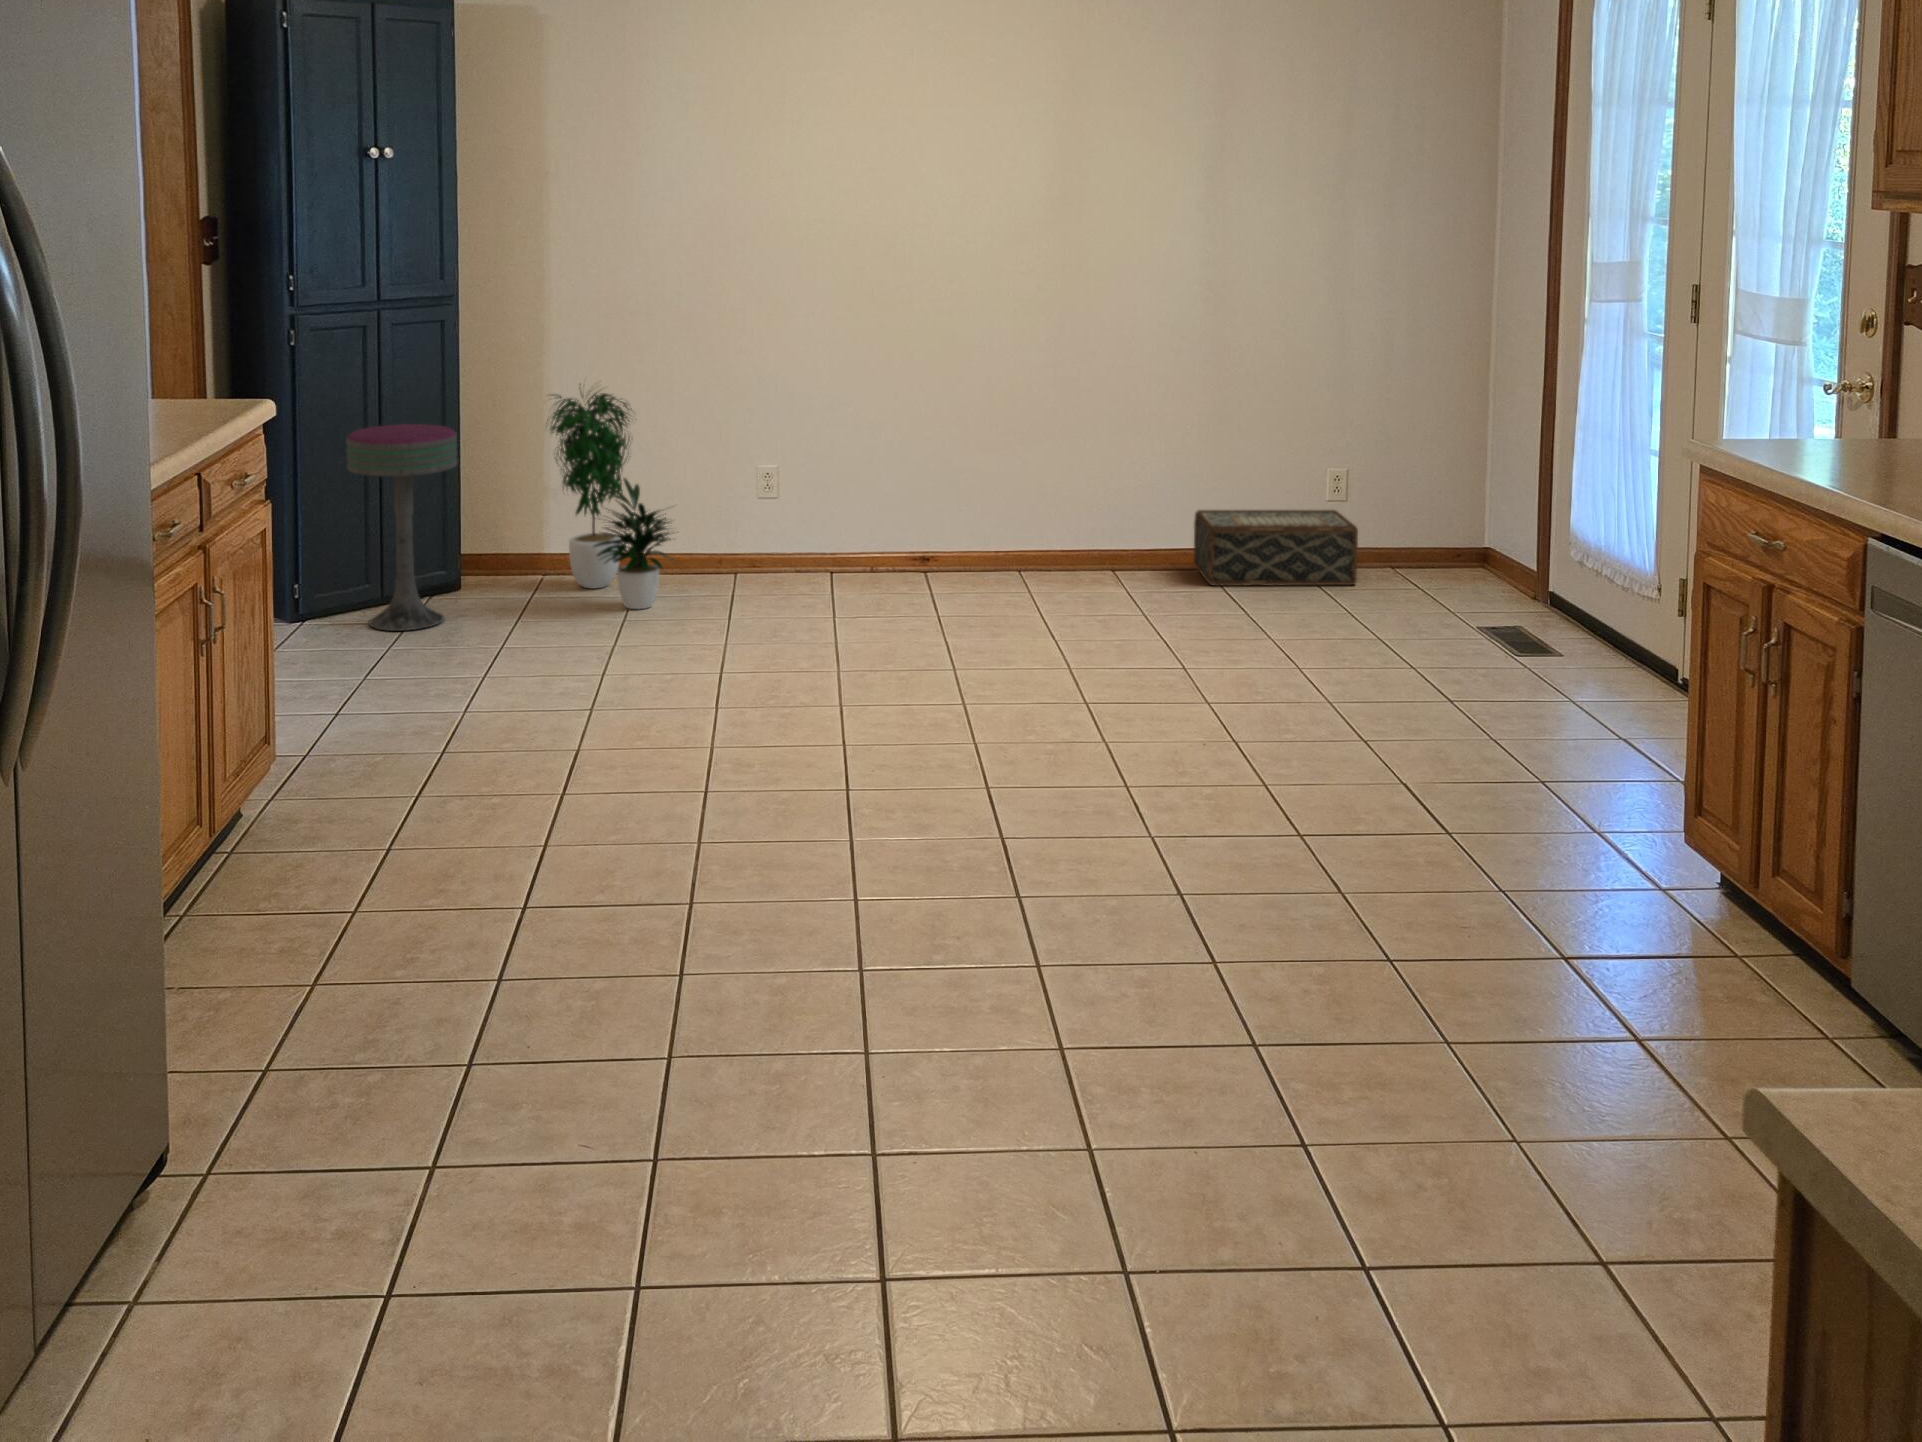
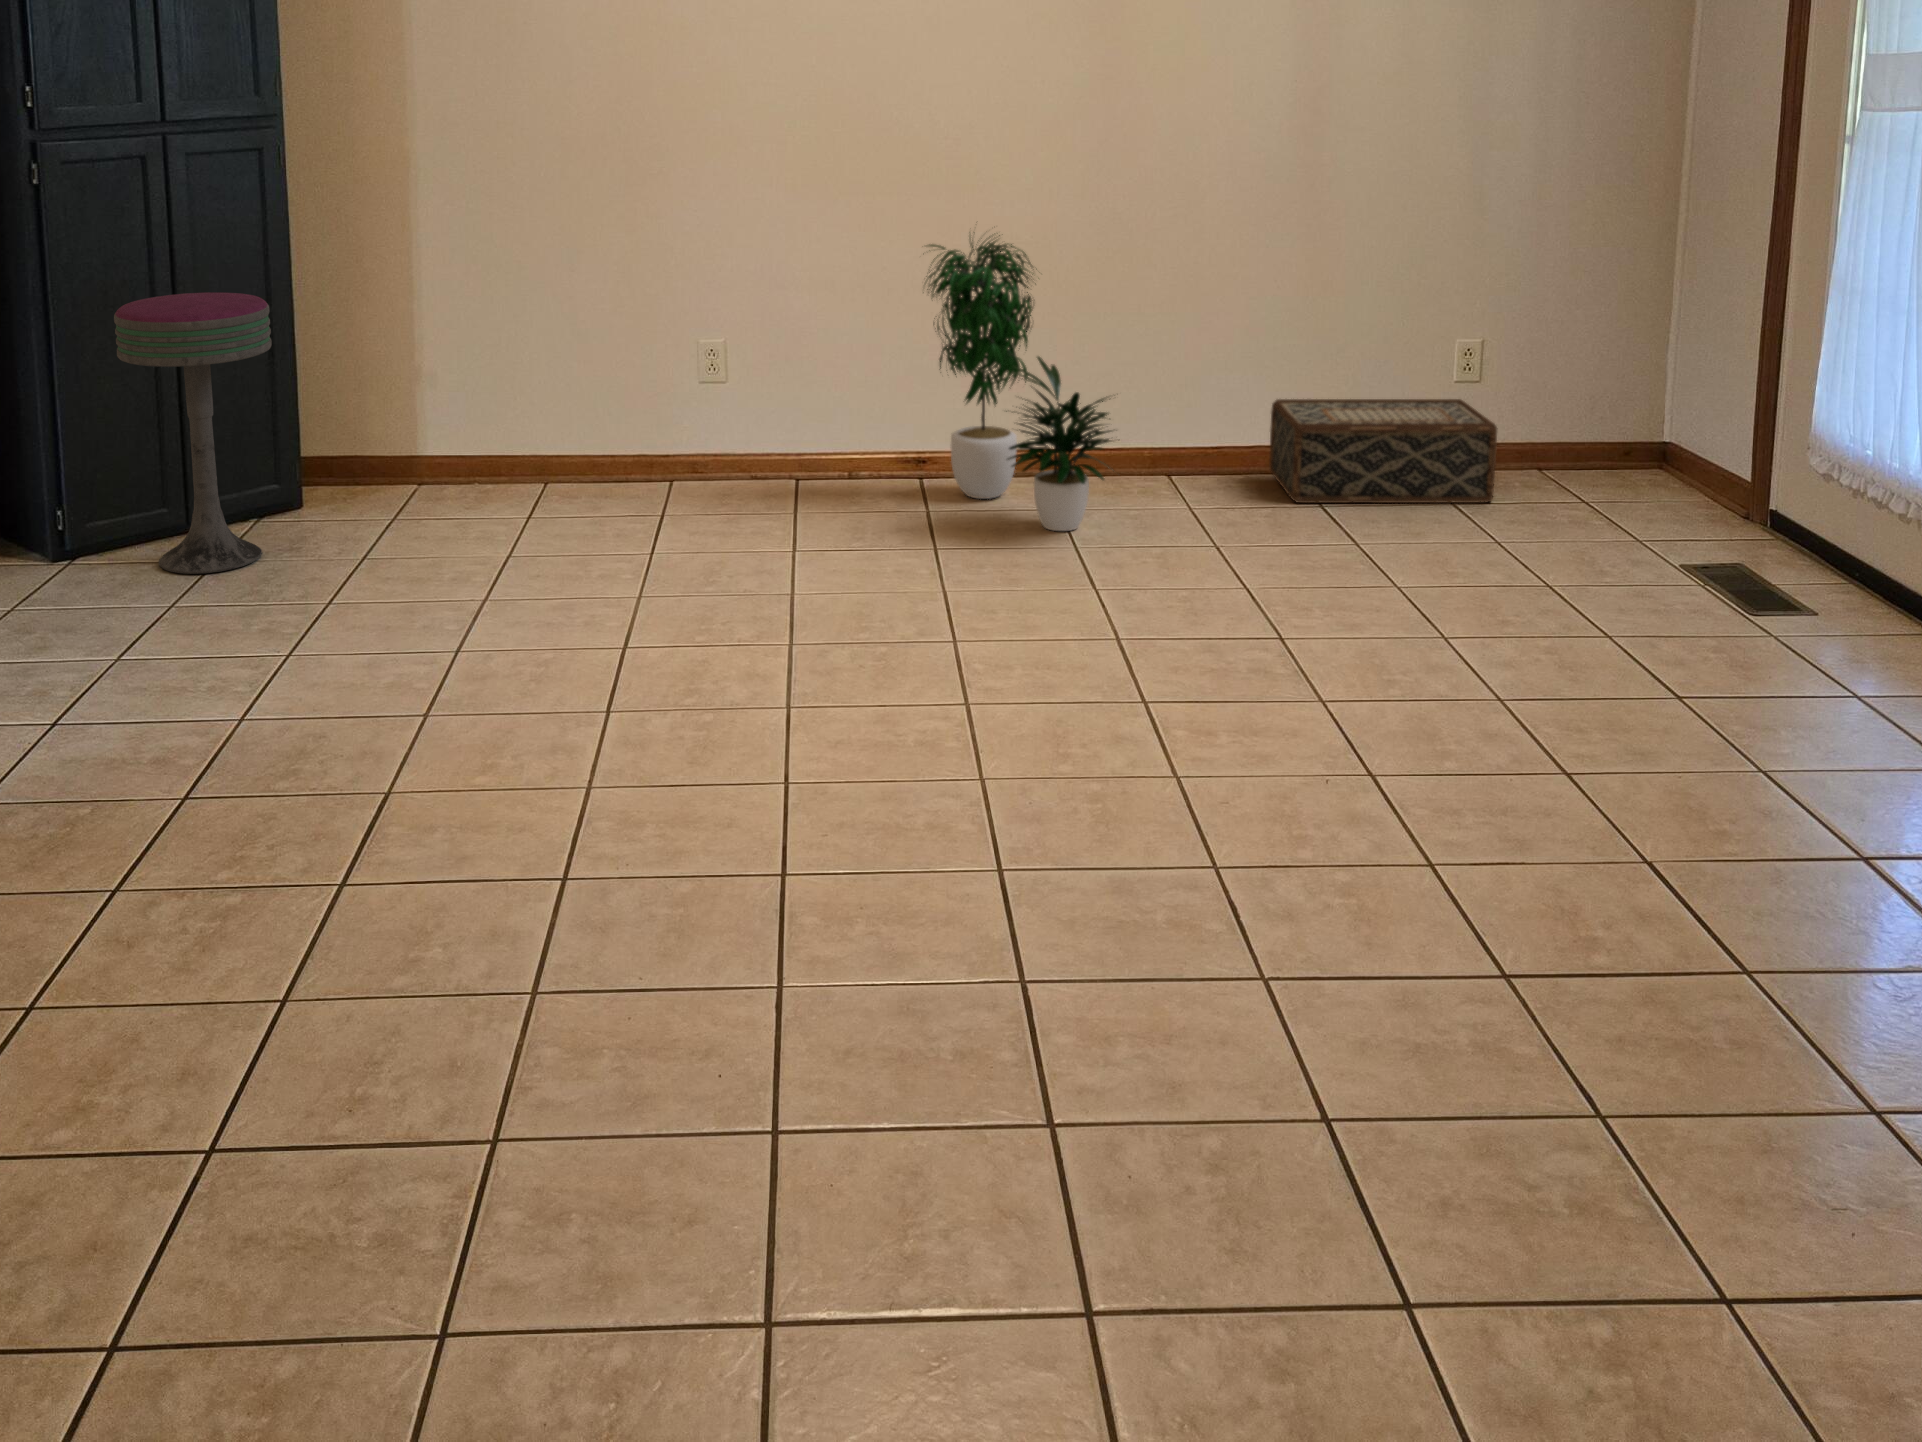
potted plant: present [546,384,674,609] -> present [926,235,1111,531]

